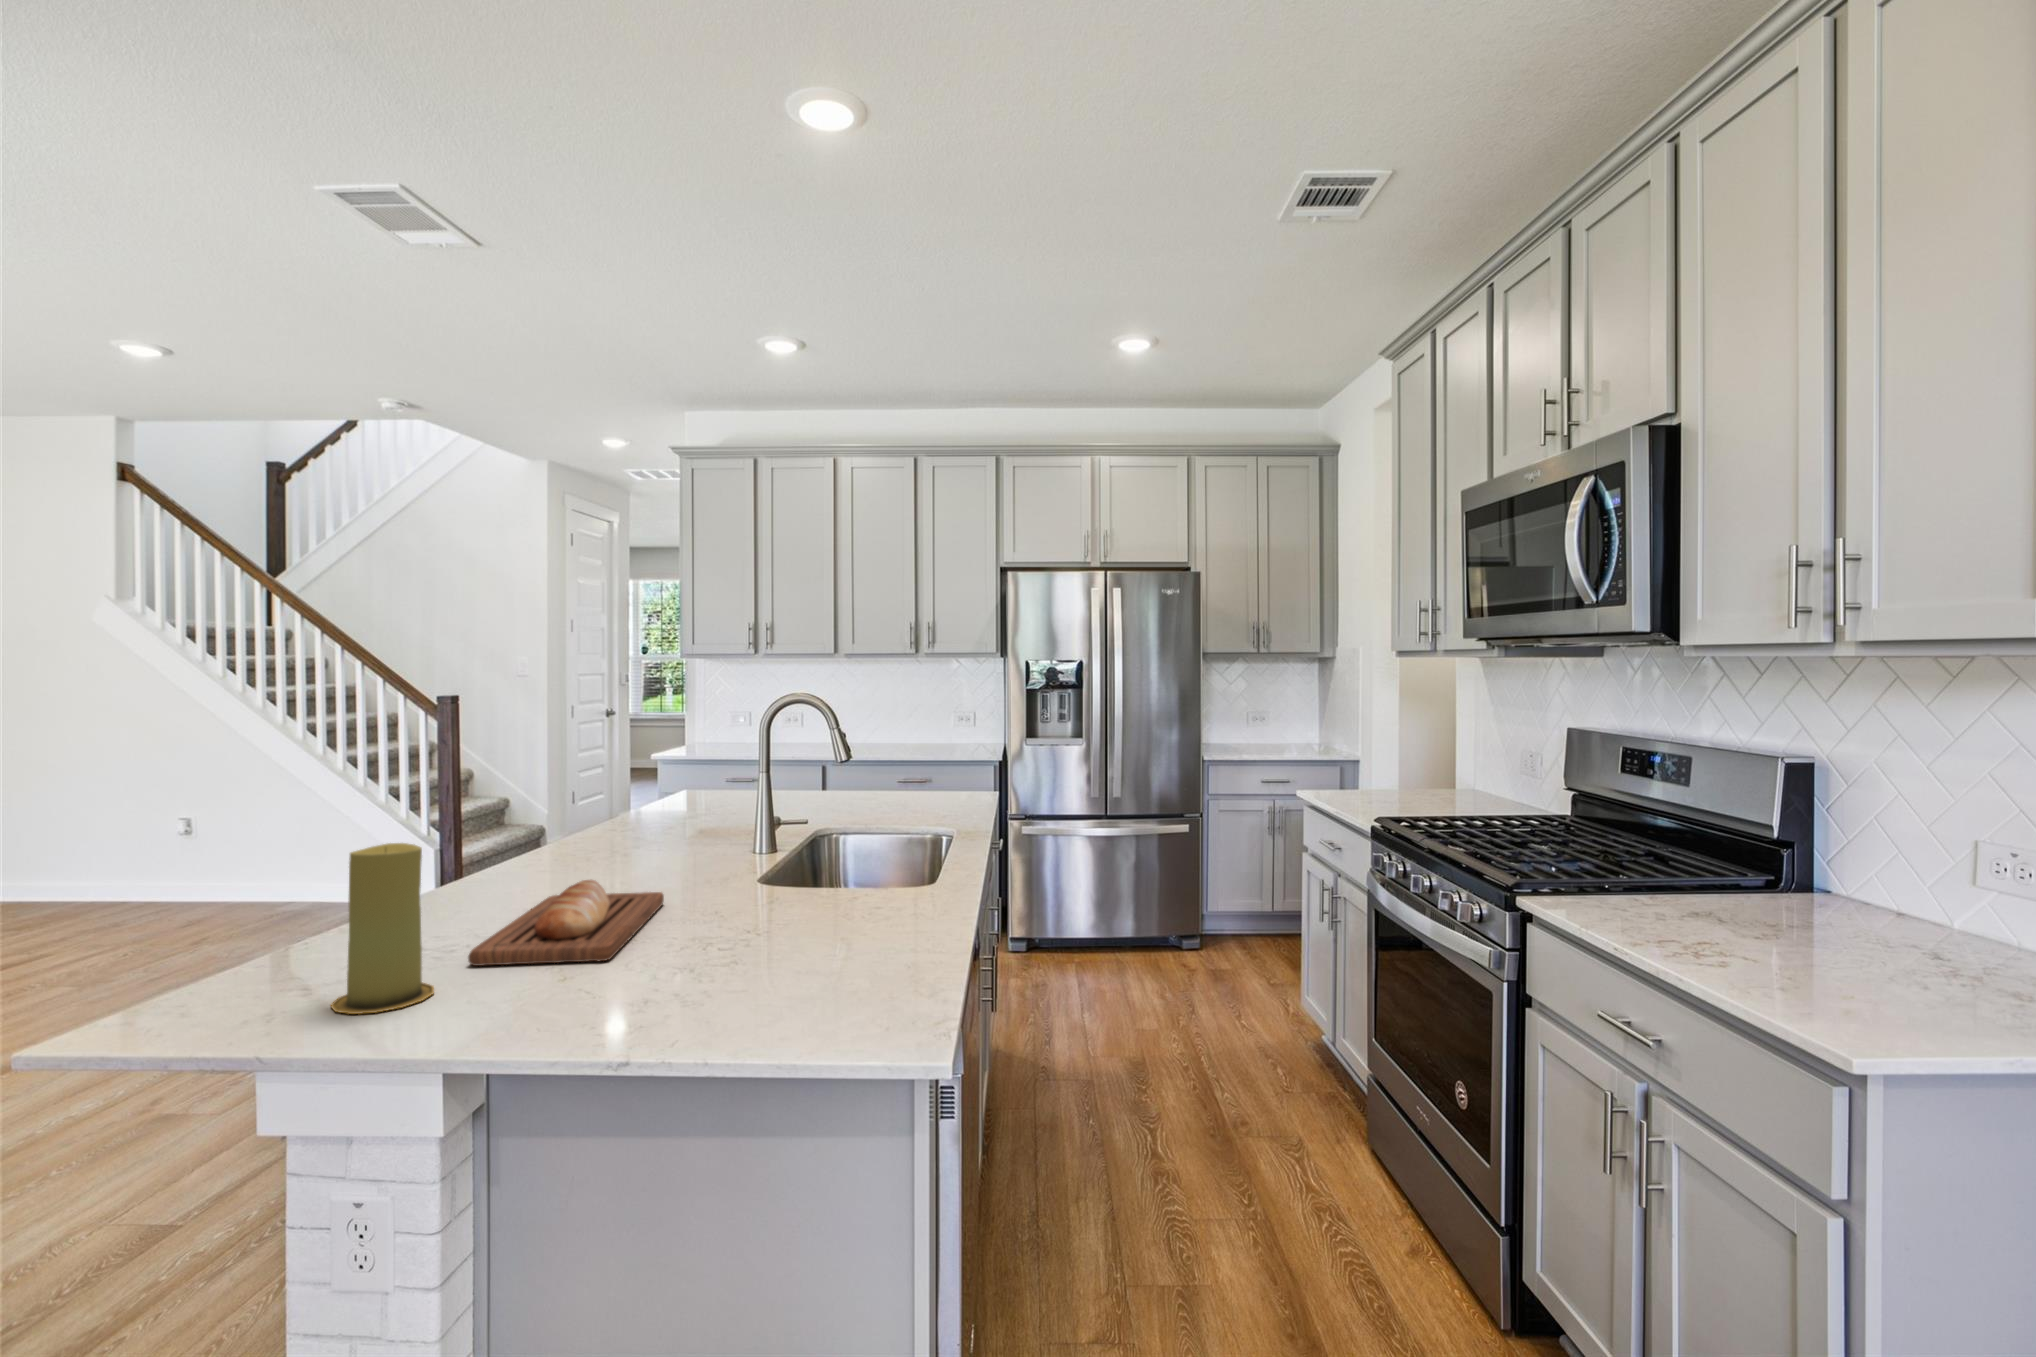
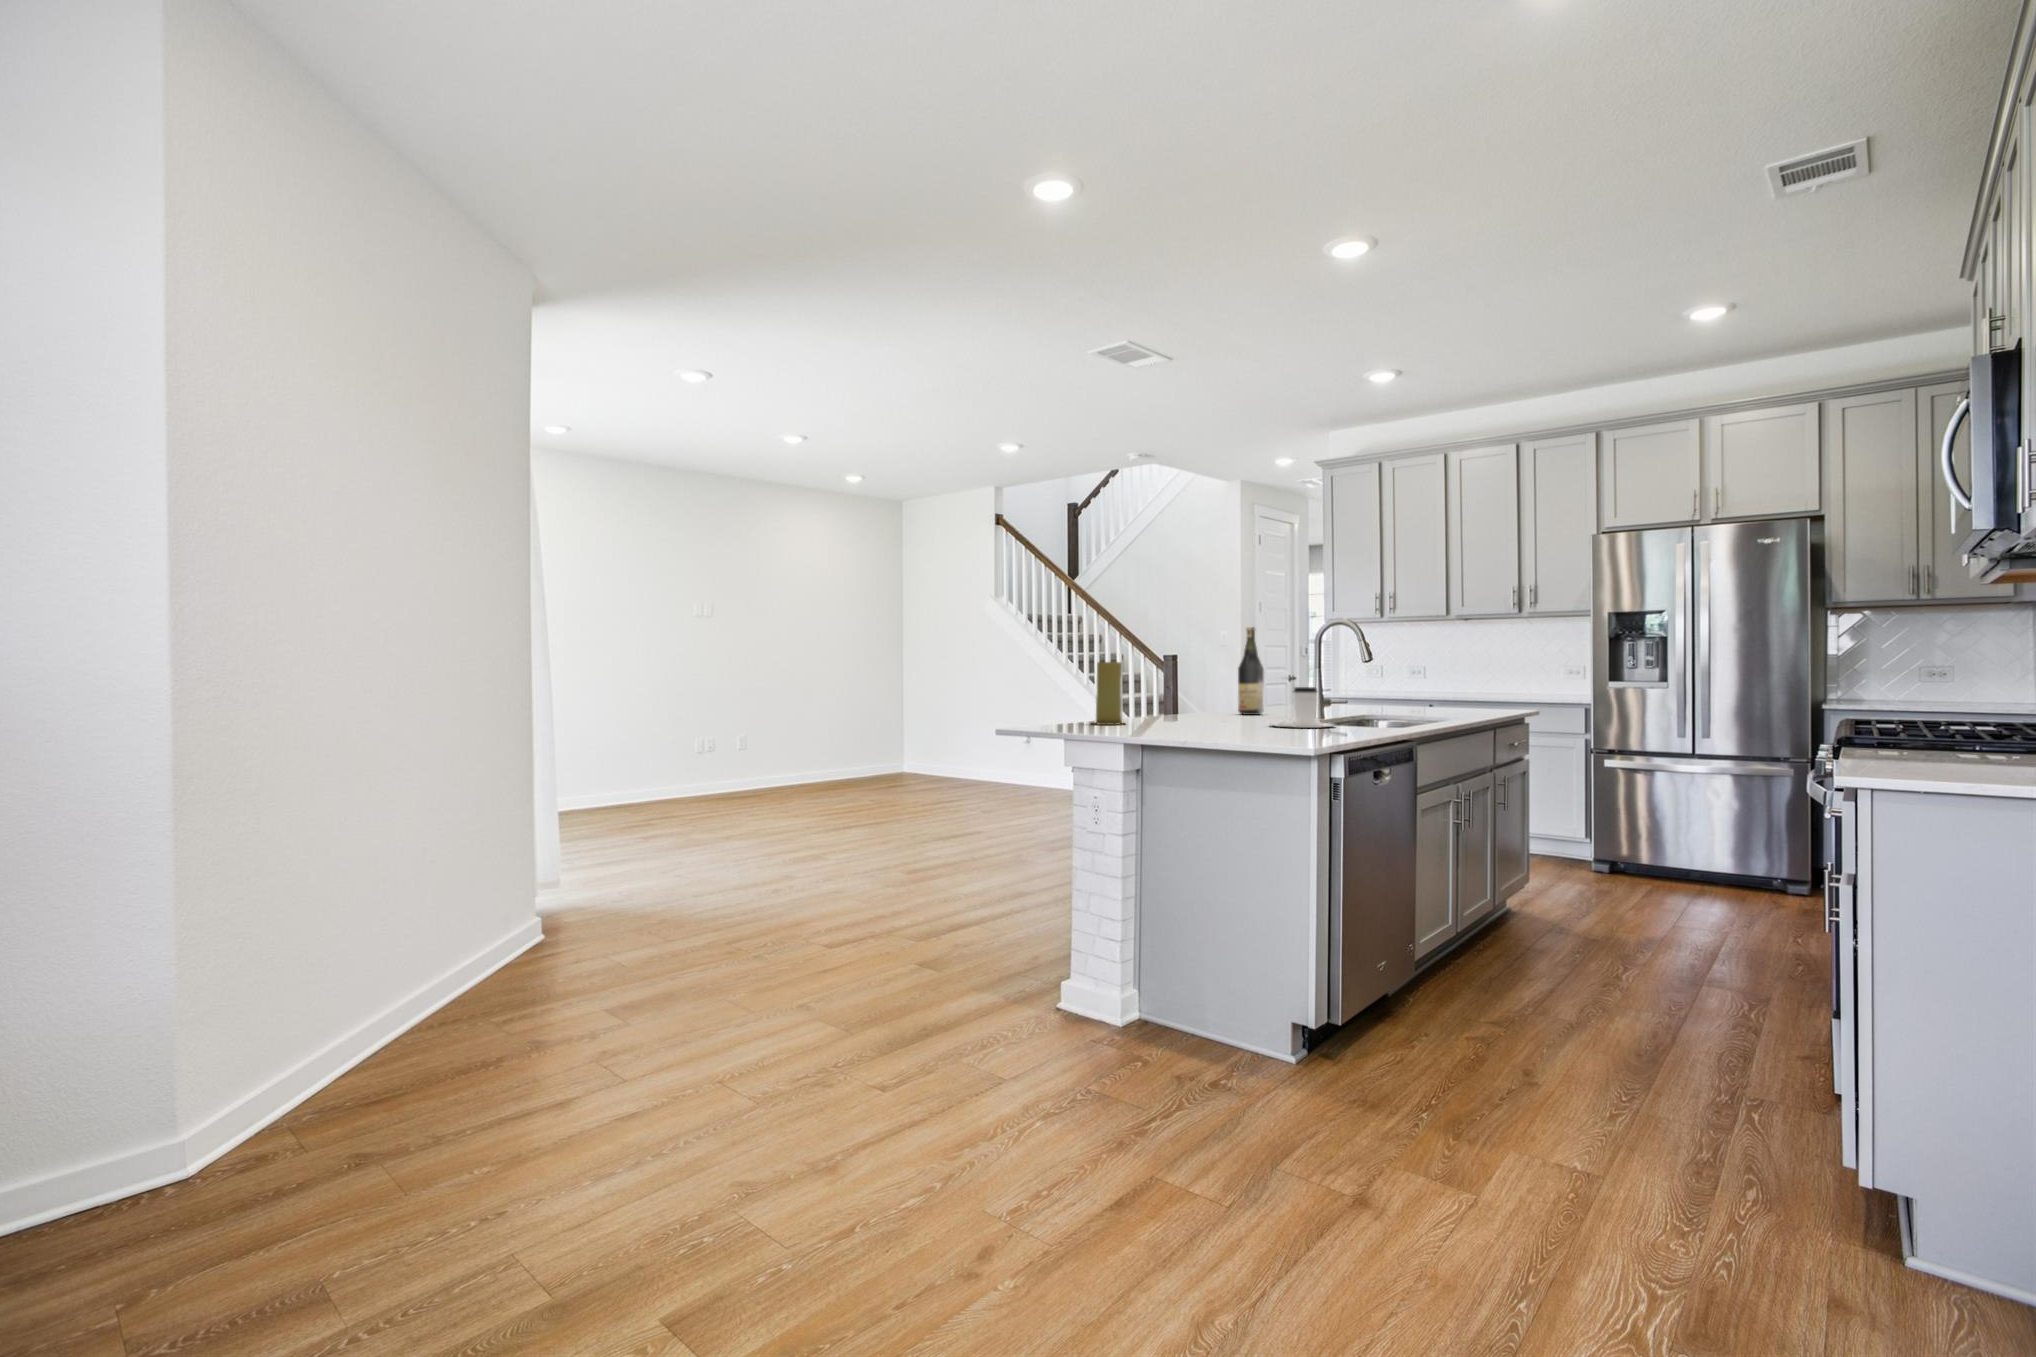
wine bottle: none [641,713,688,868] -> present [1238,627,1264,715]
coffee cup: none [764,864,892,957] -> present [1270,687,1334,728]
bread loaf: present [468,880,664,966] -> none [1141,701,1236,724]

